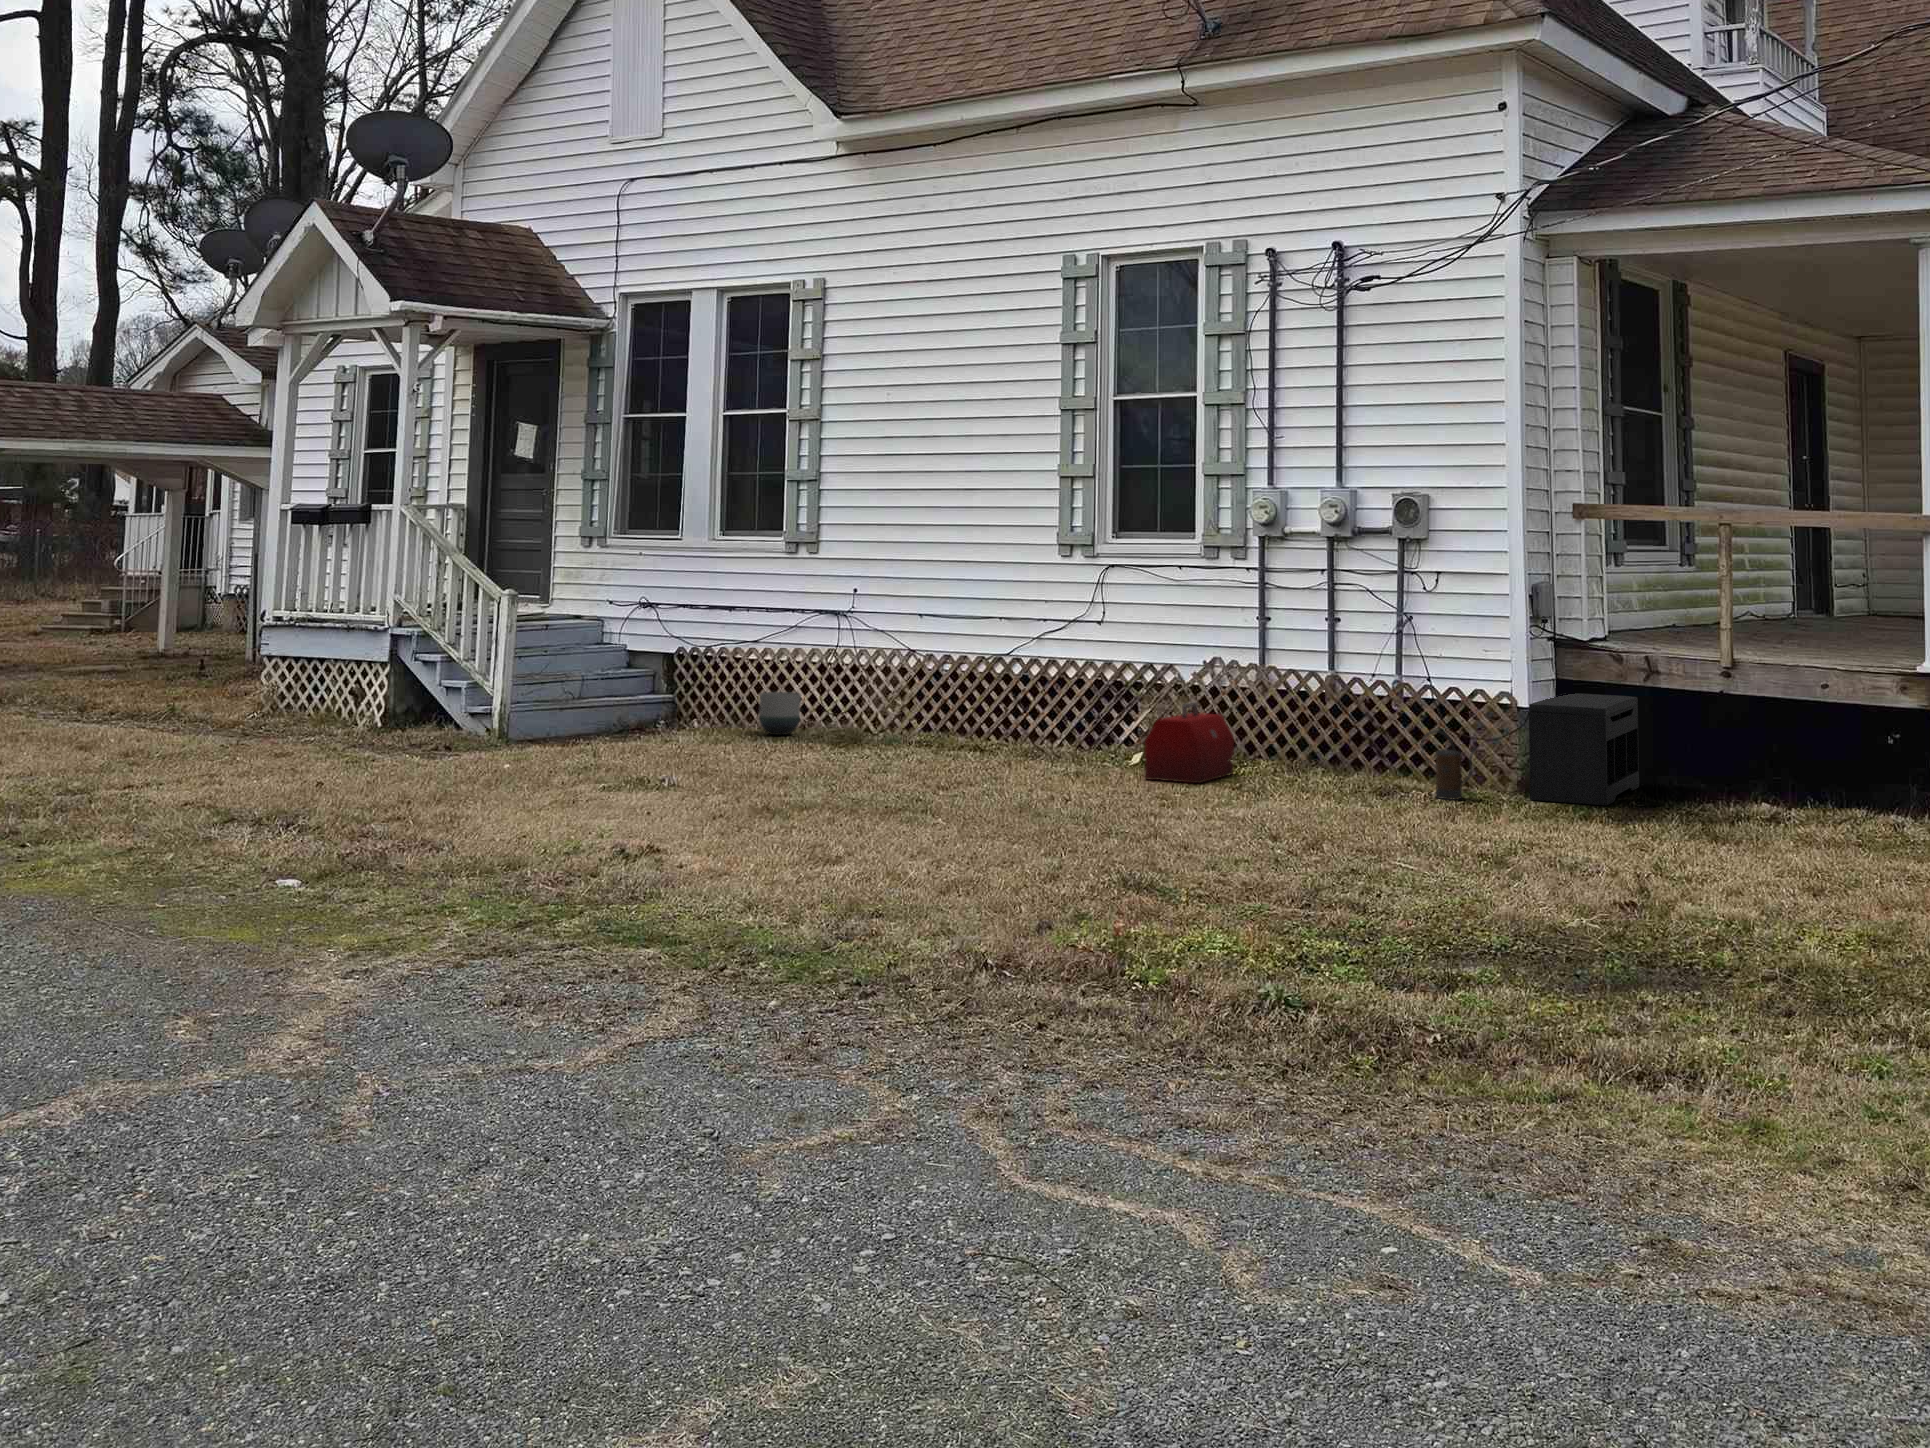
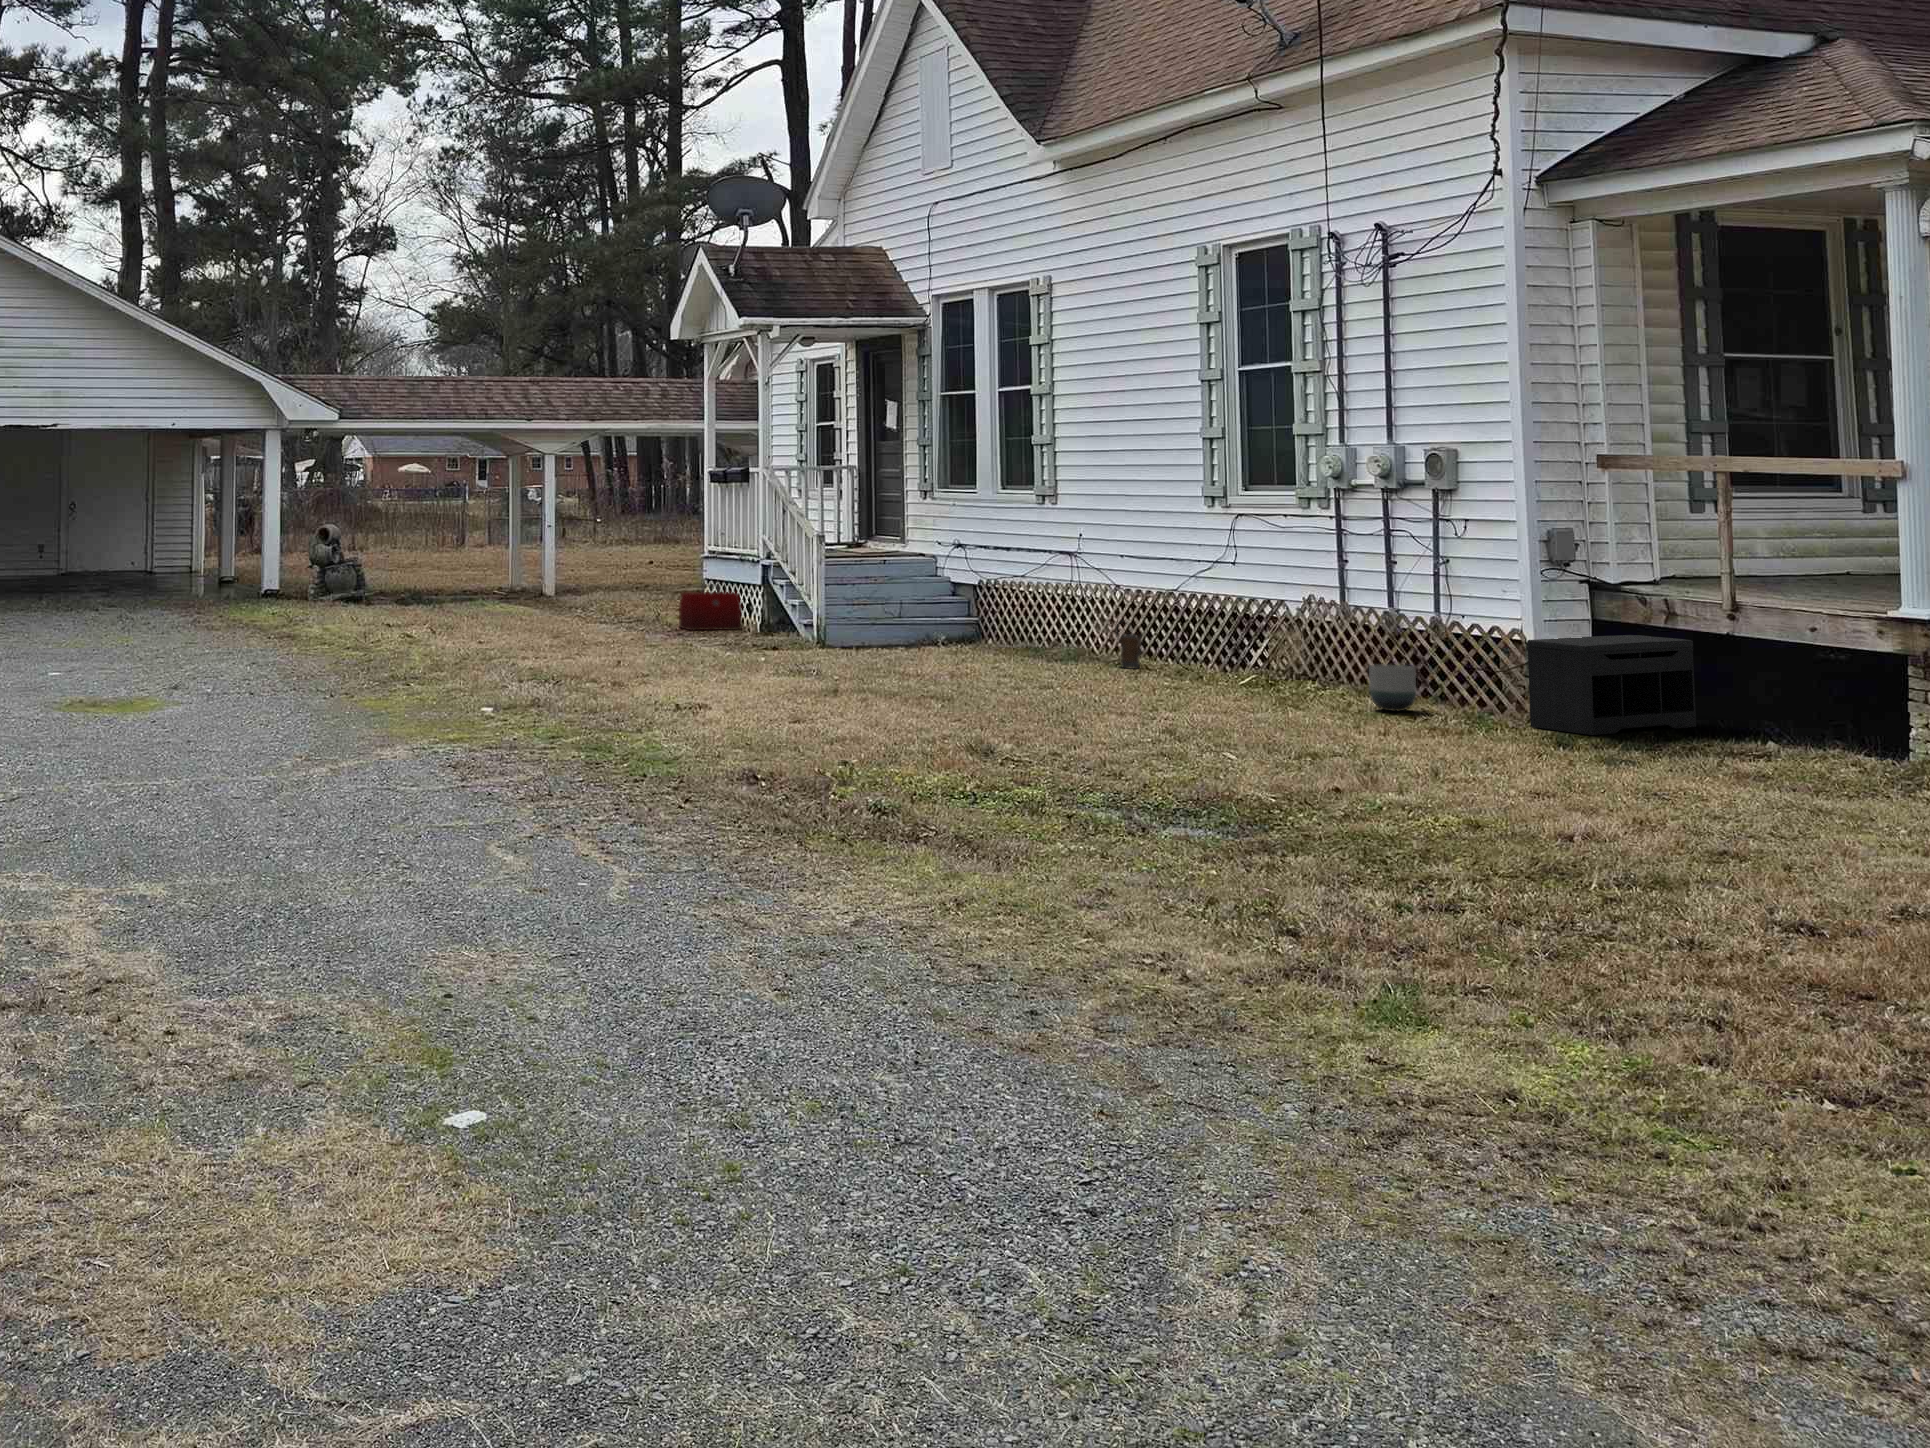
planter: present [759,692,801,735] -> present [1369,665,1416,711]
toolbox: present [1144,702,1234,783] -> present [679,584,742,630]
watering can: present [1421,730,1477,800] -> present [1116,626,1142,669]

